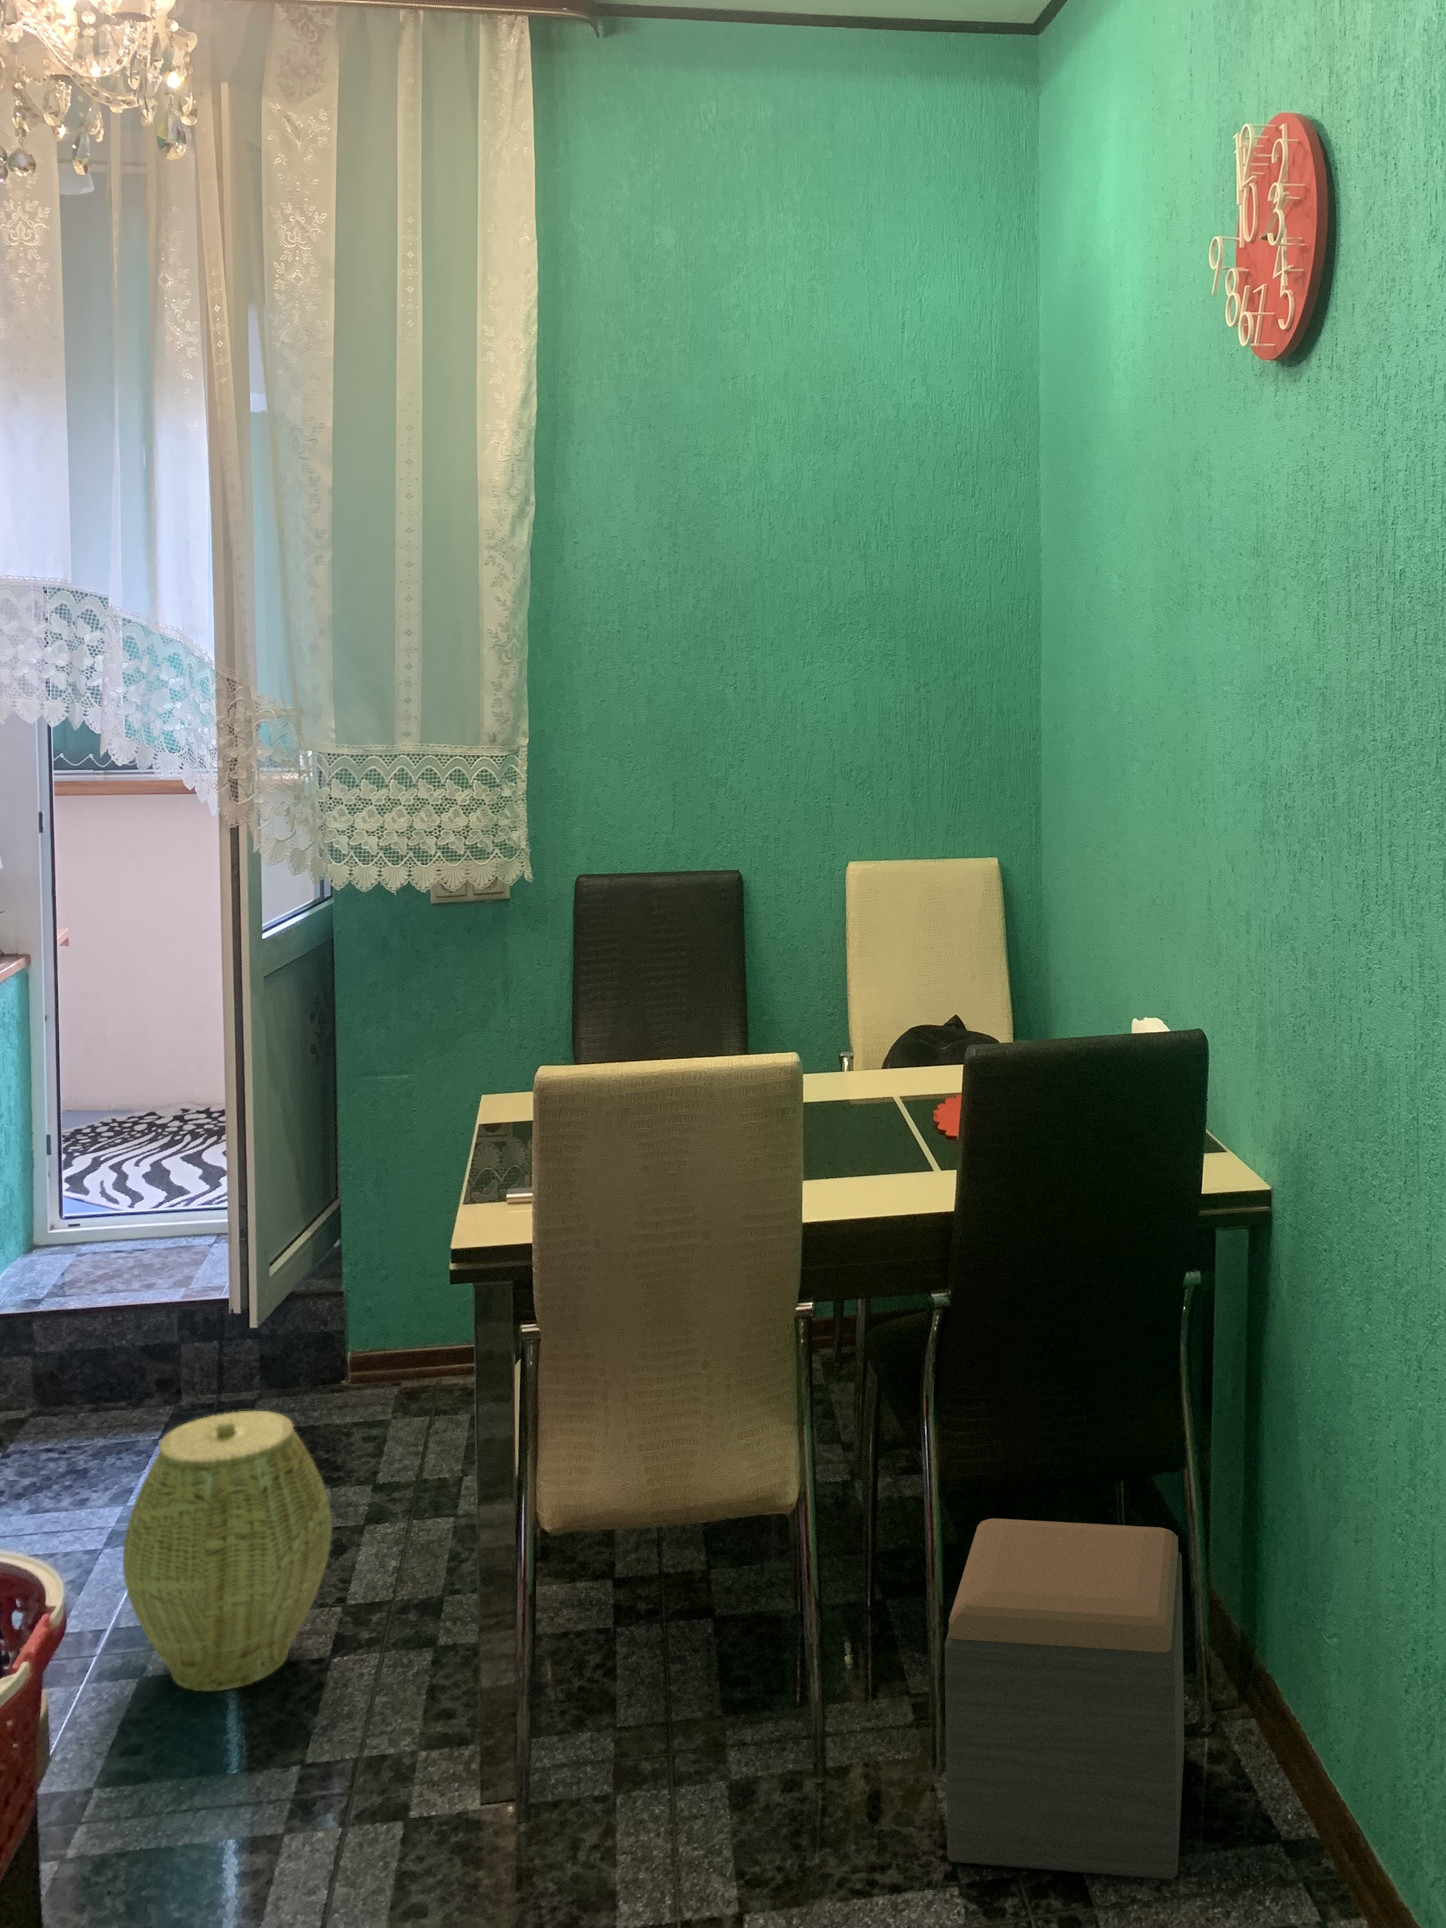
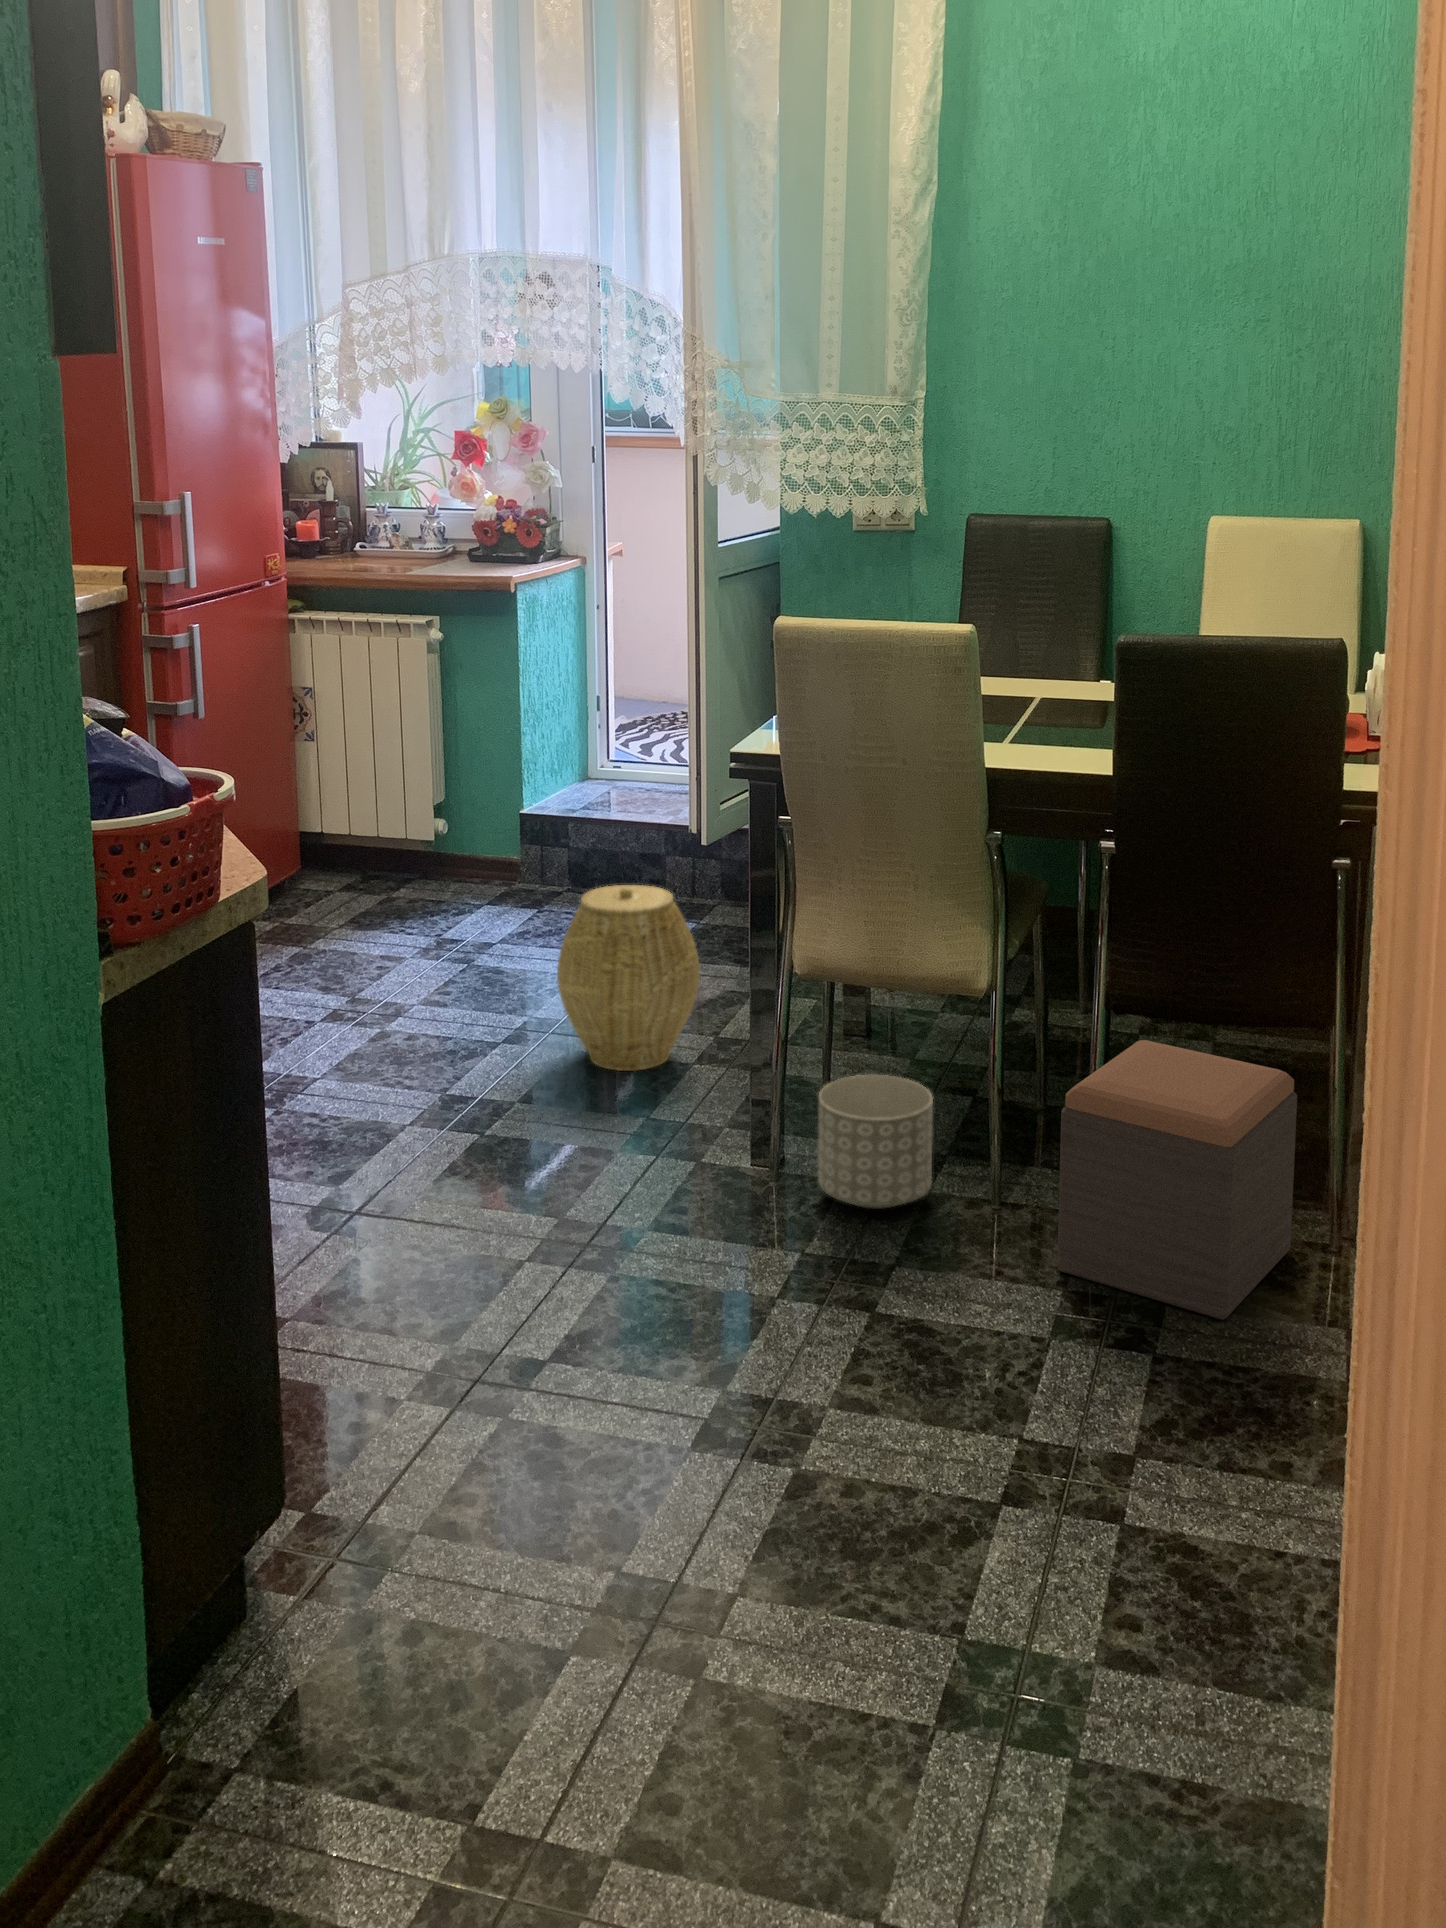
planter: none [590,1630,743,1834] -> present [818,1075,933,1209]

